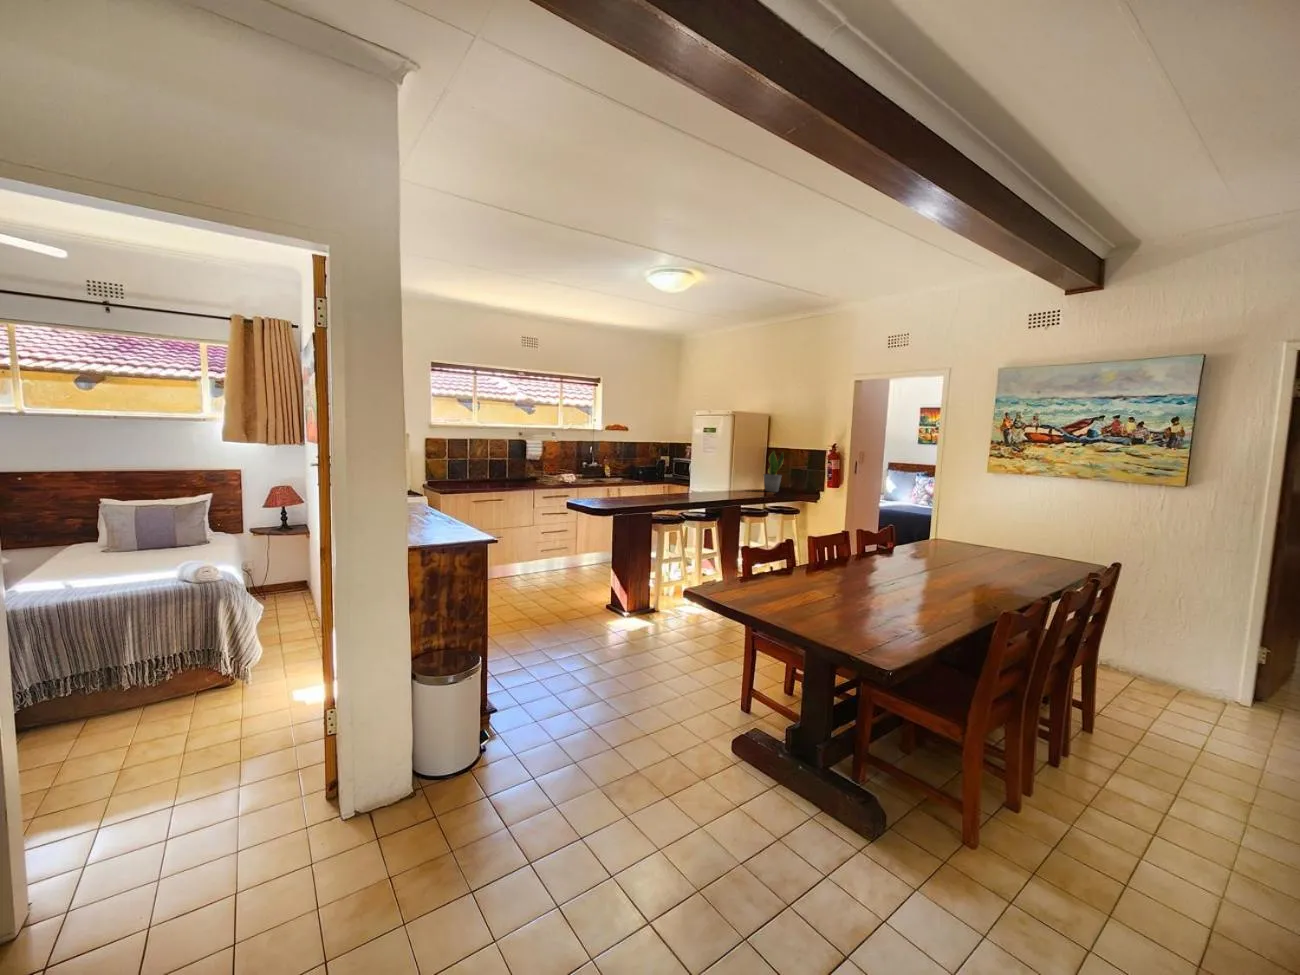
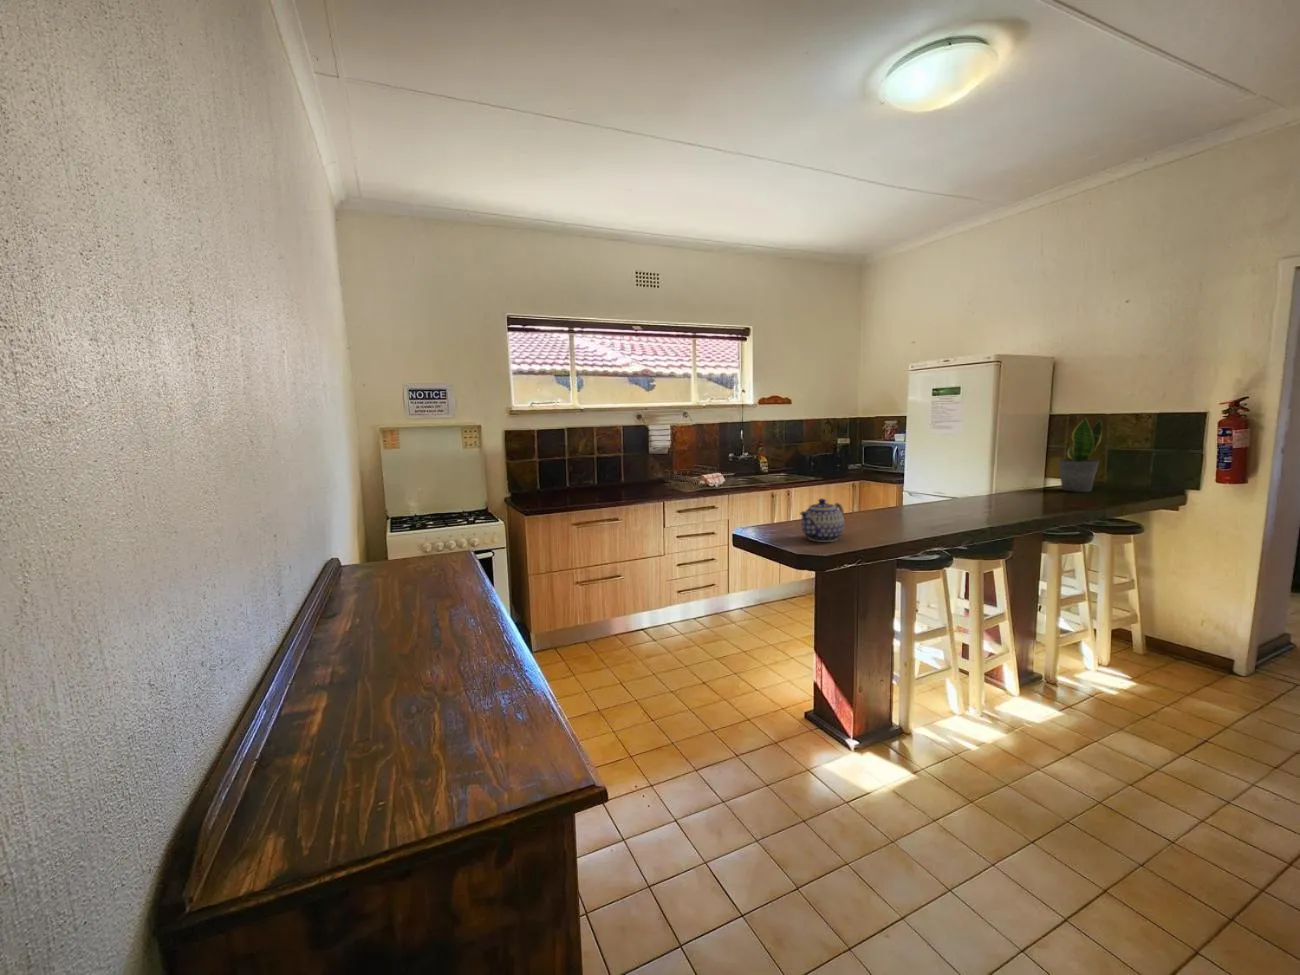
teapot: none [598,482,624,504] -> present [800,499,844,542]

